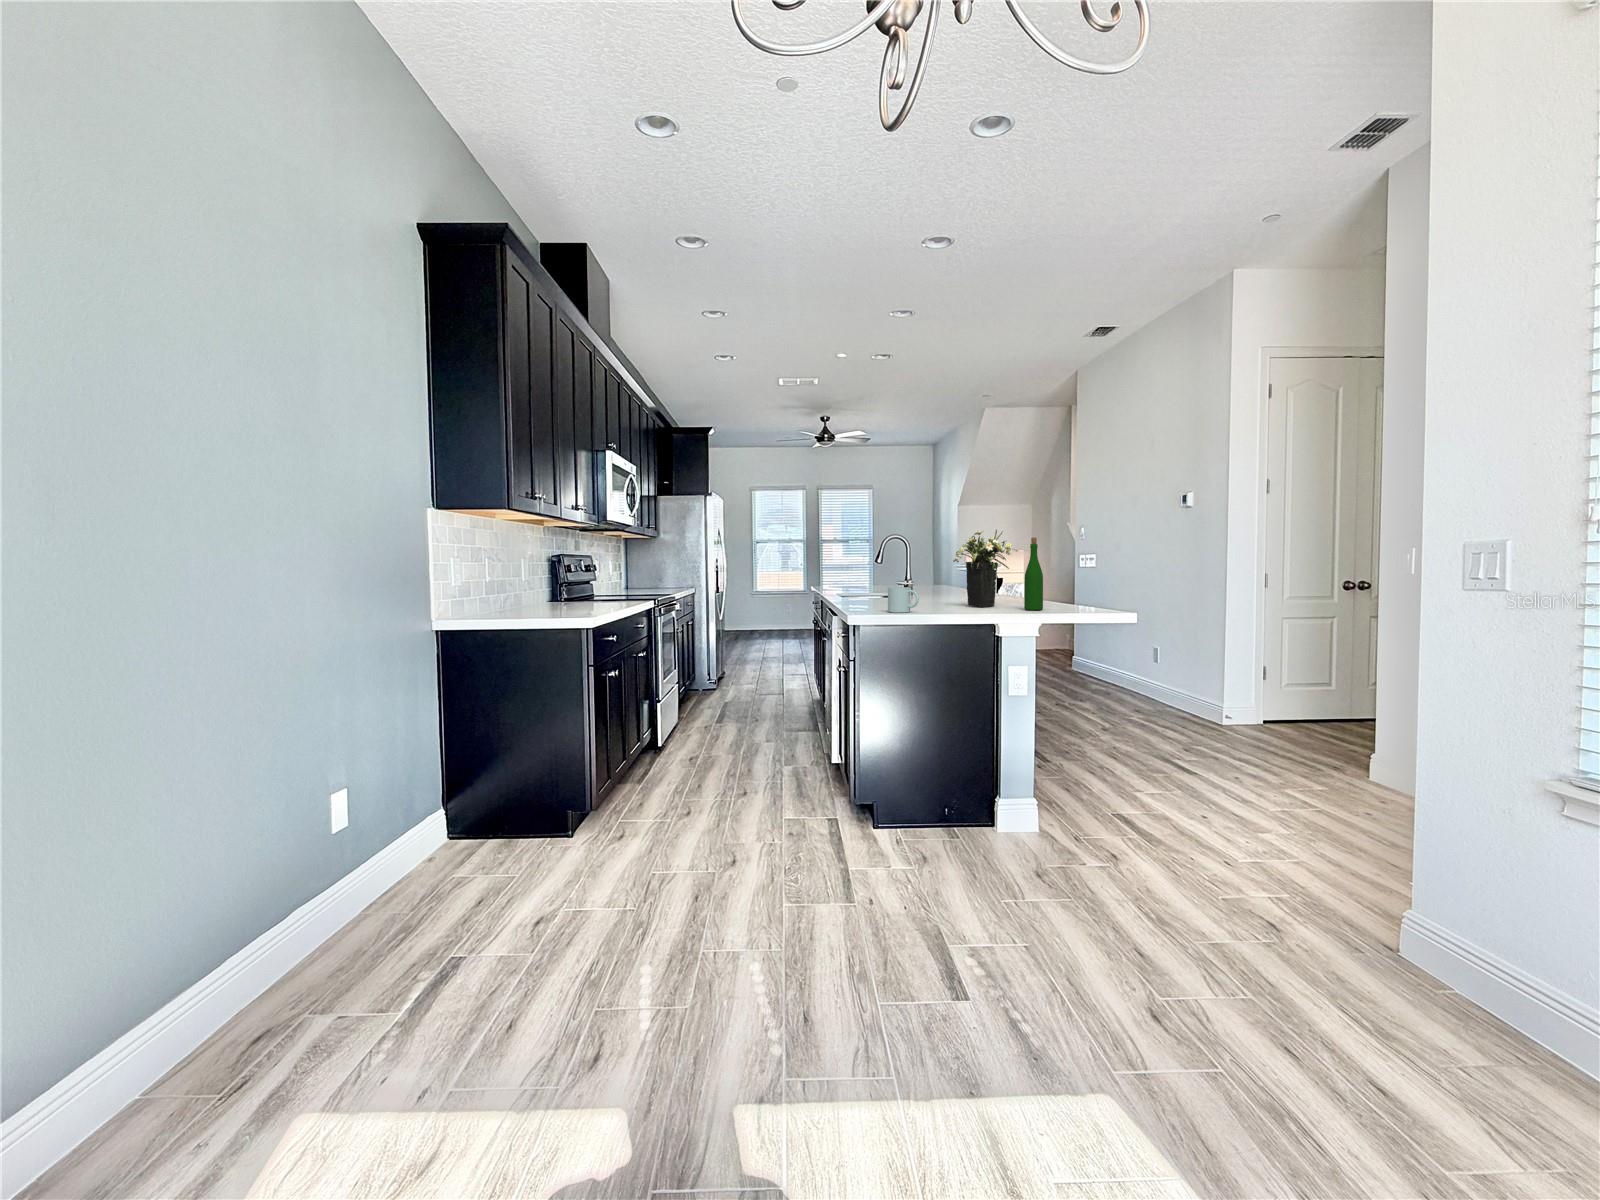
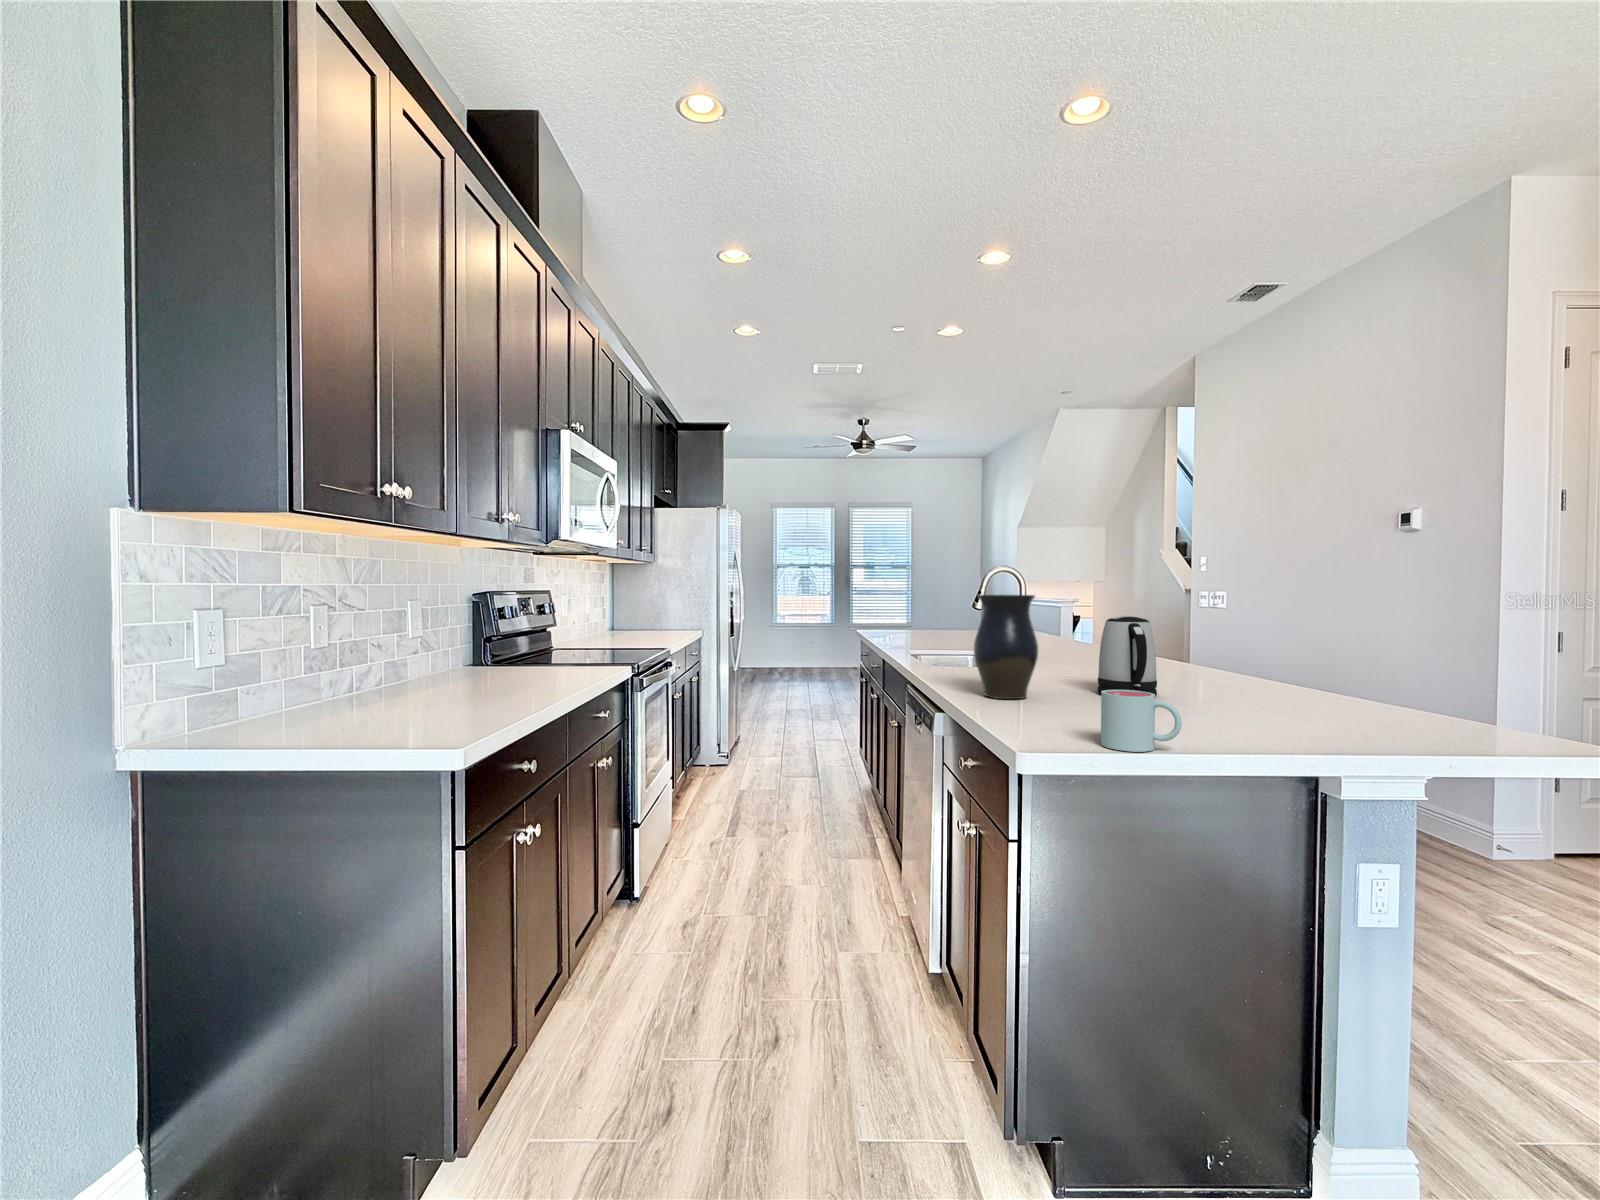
flower arrangement: present [953,530,1018,607] -> none [1197,566,1350,722]
wine bottle: present [1024,537,1043,610] -> none [1397,587,1452,750]
vase: none [852,548,887,605] -> present [974,595,1038,699]
kettle: none [923,560,953,604] -> present [1098,616,1157,696]

